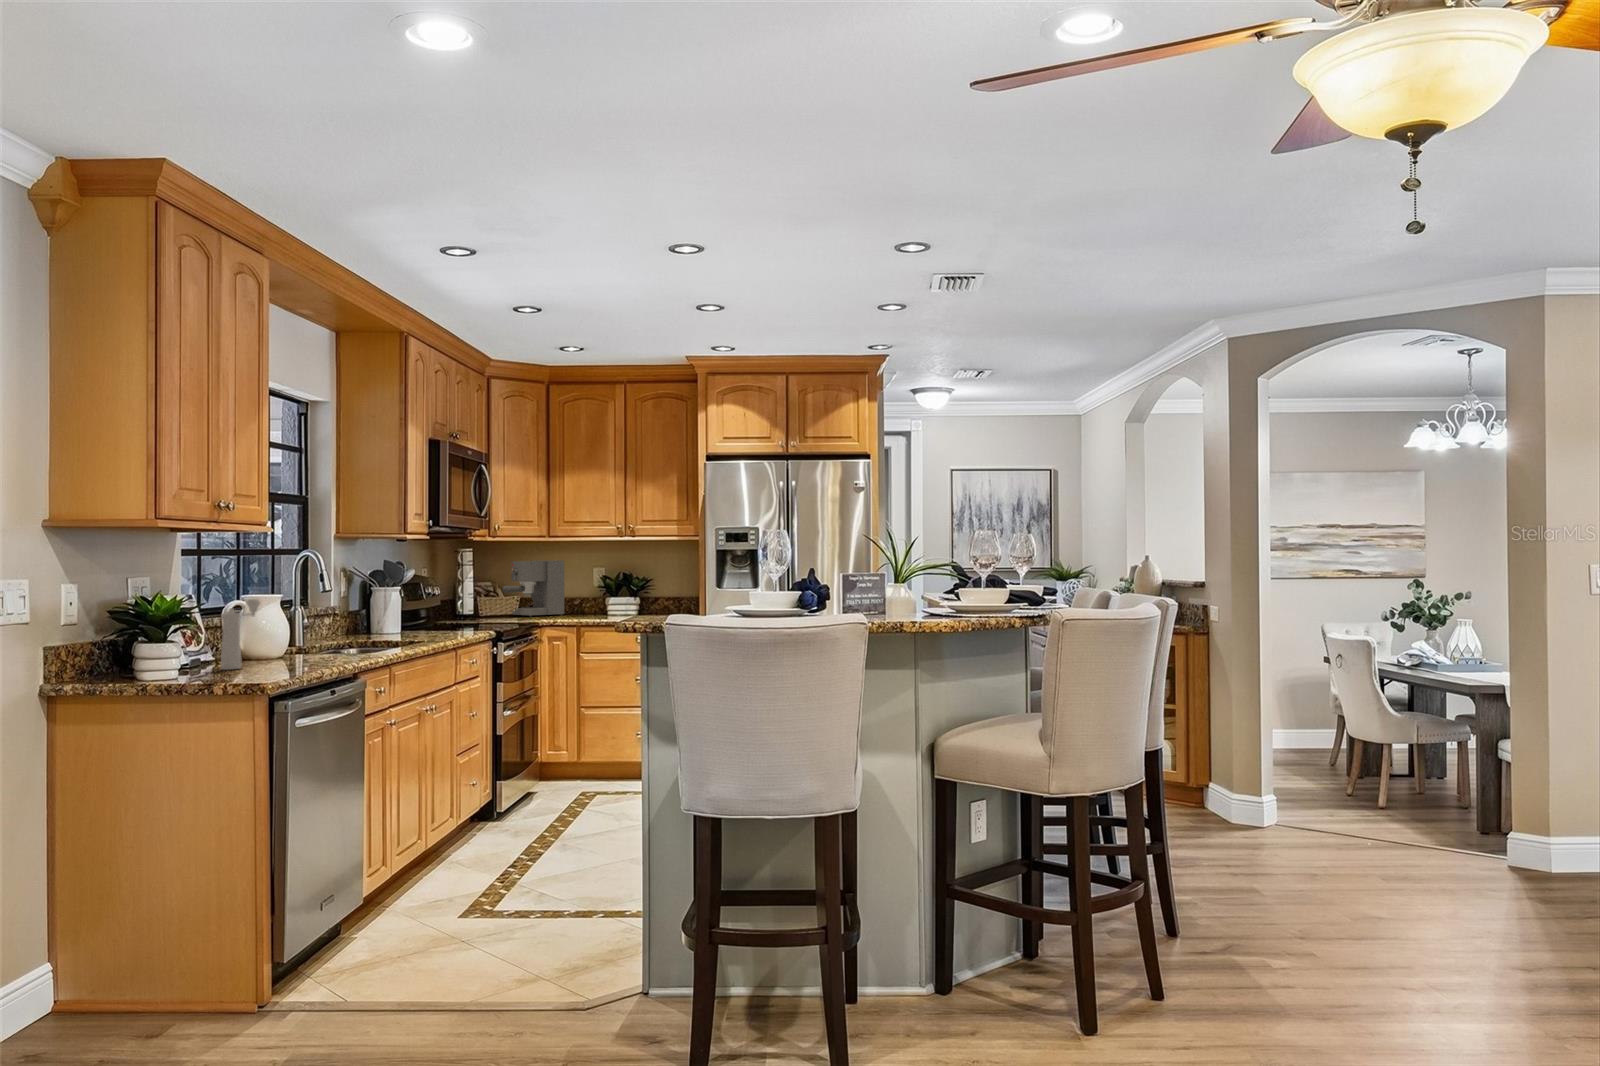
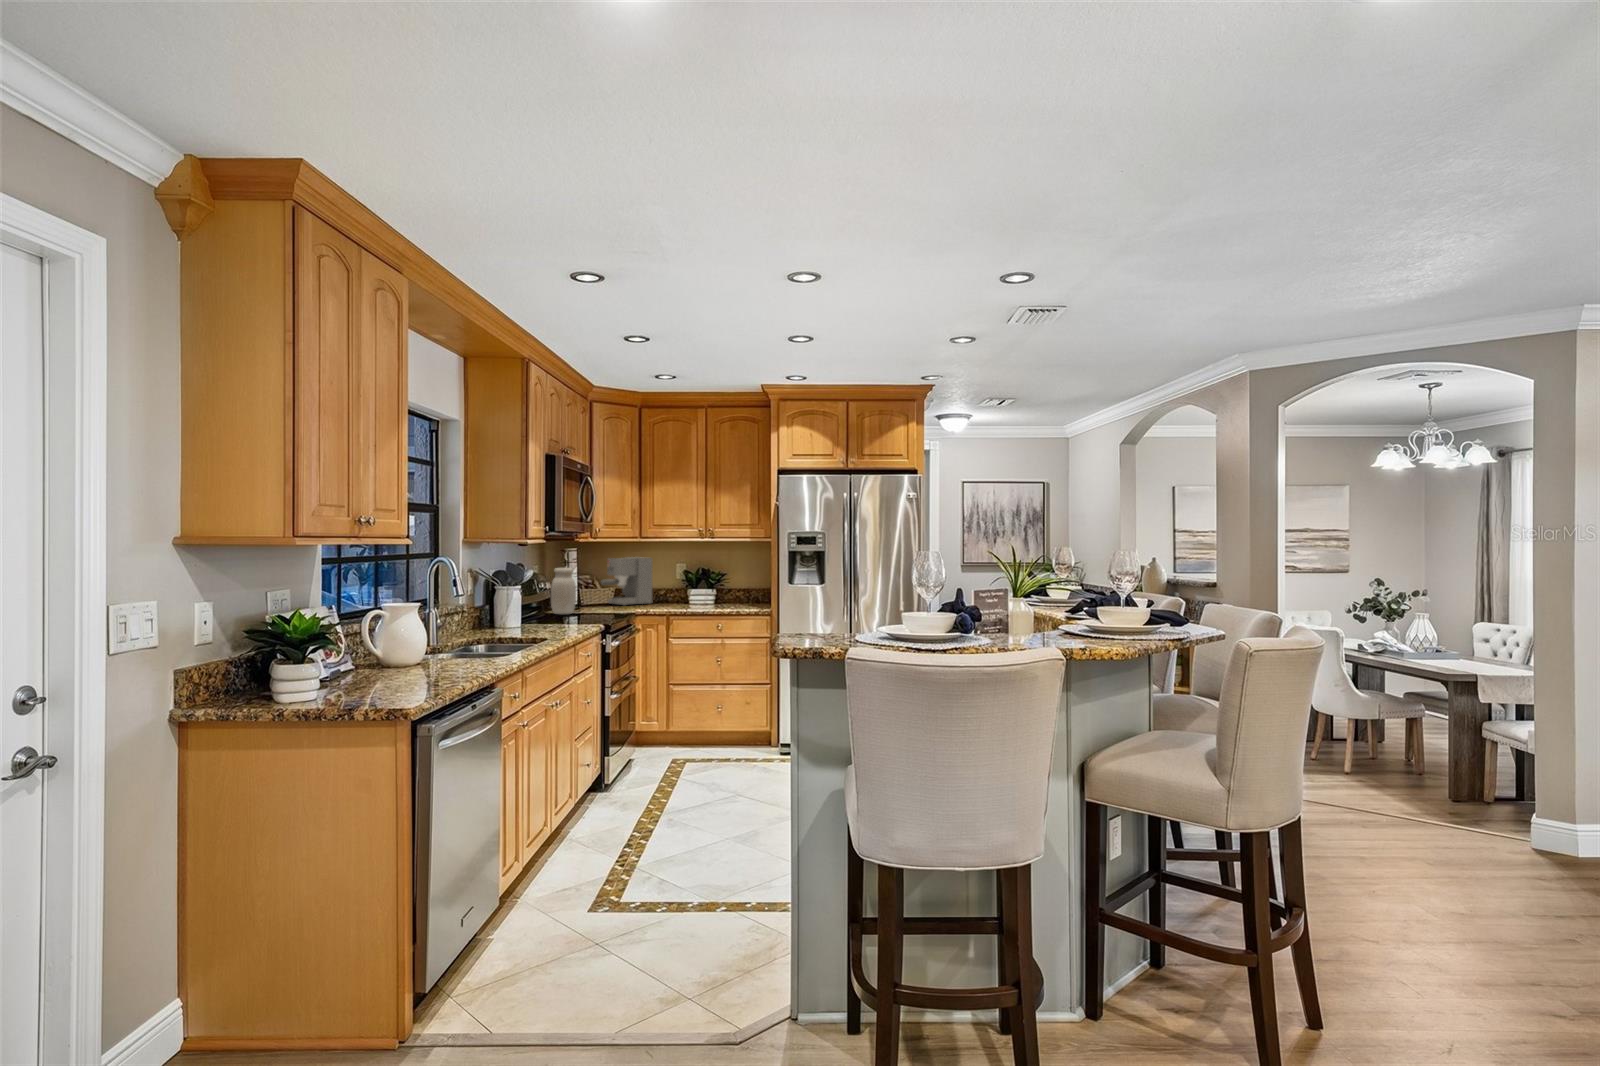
jar: none [441,570,470,624] -> present [551,568,576,614]
pepper mill: present [221,599,261,670] -> none [360,611,400,683]

